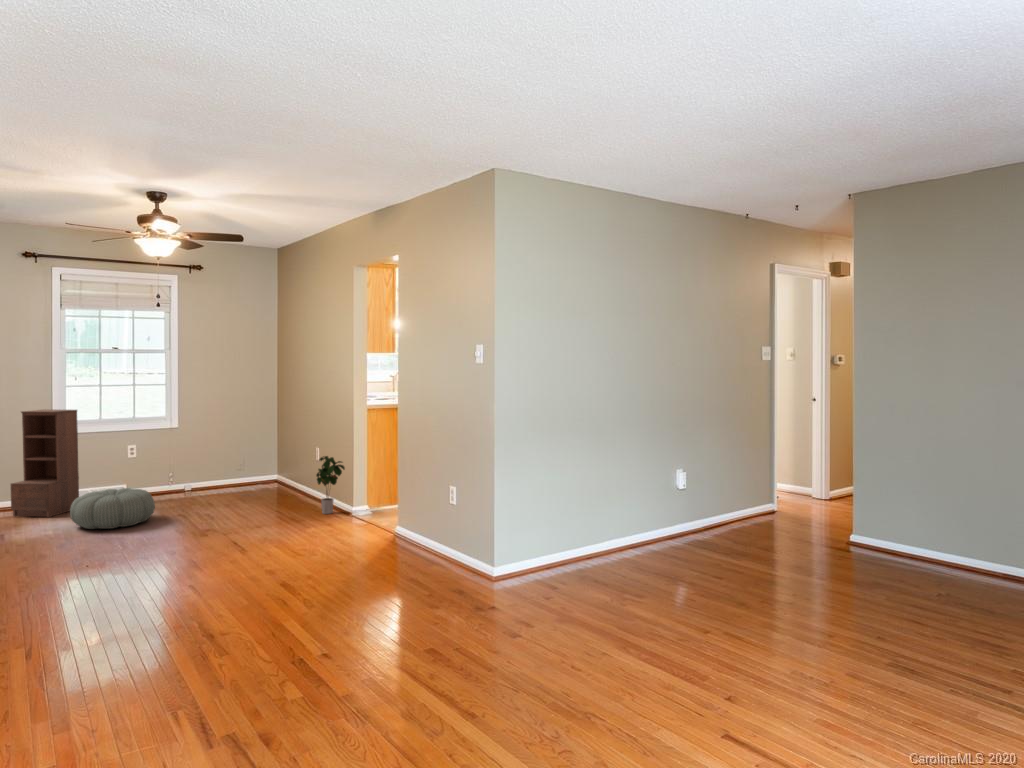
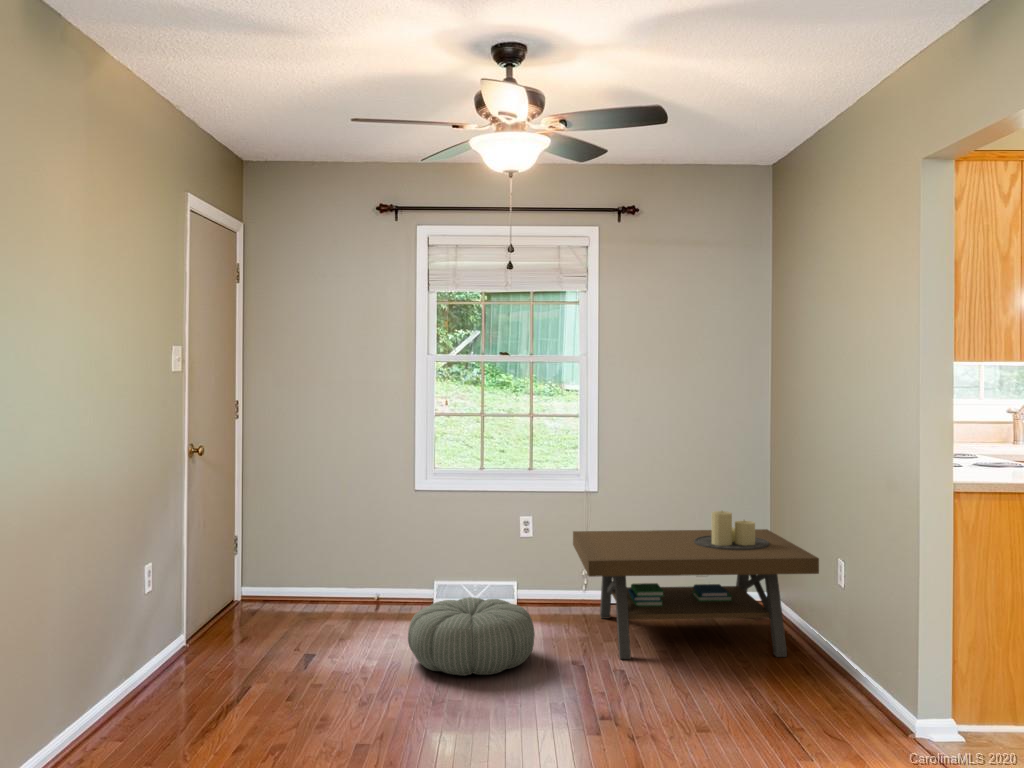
bookshelf: present [11,409,79,517] -> none [356,452,447,627]
coffee table: none [166,431,309,512] -> present [573,511,819,659]
potted plant: present [316,456,345,514] -> none [832,585,898,718]

